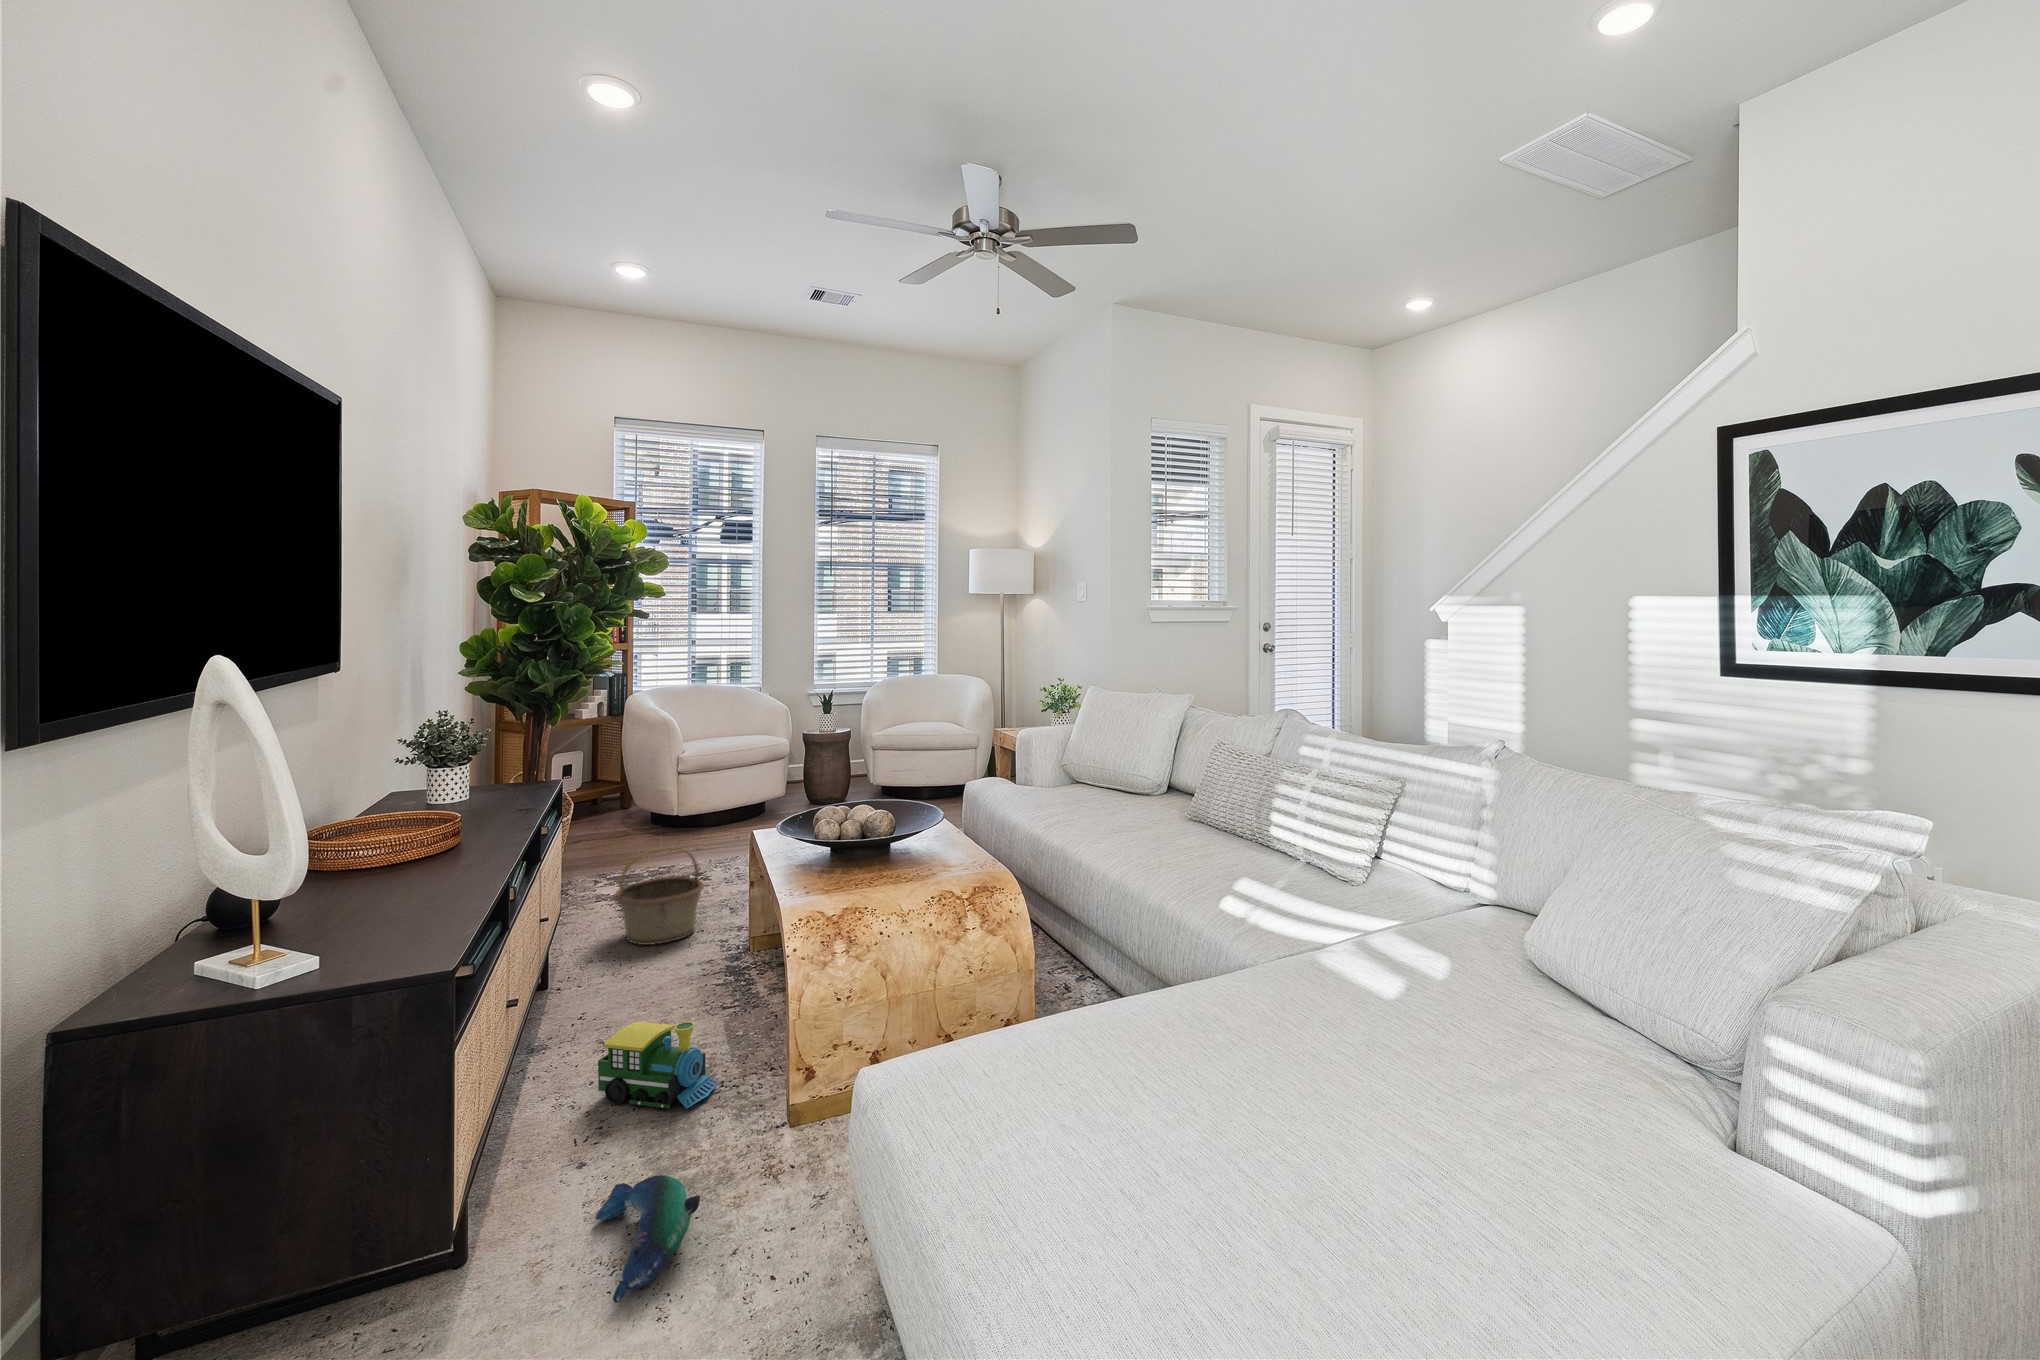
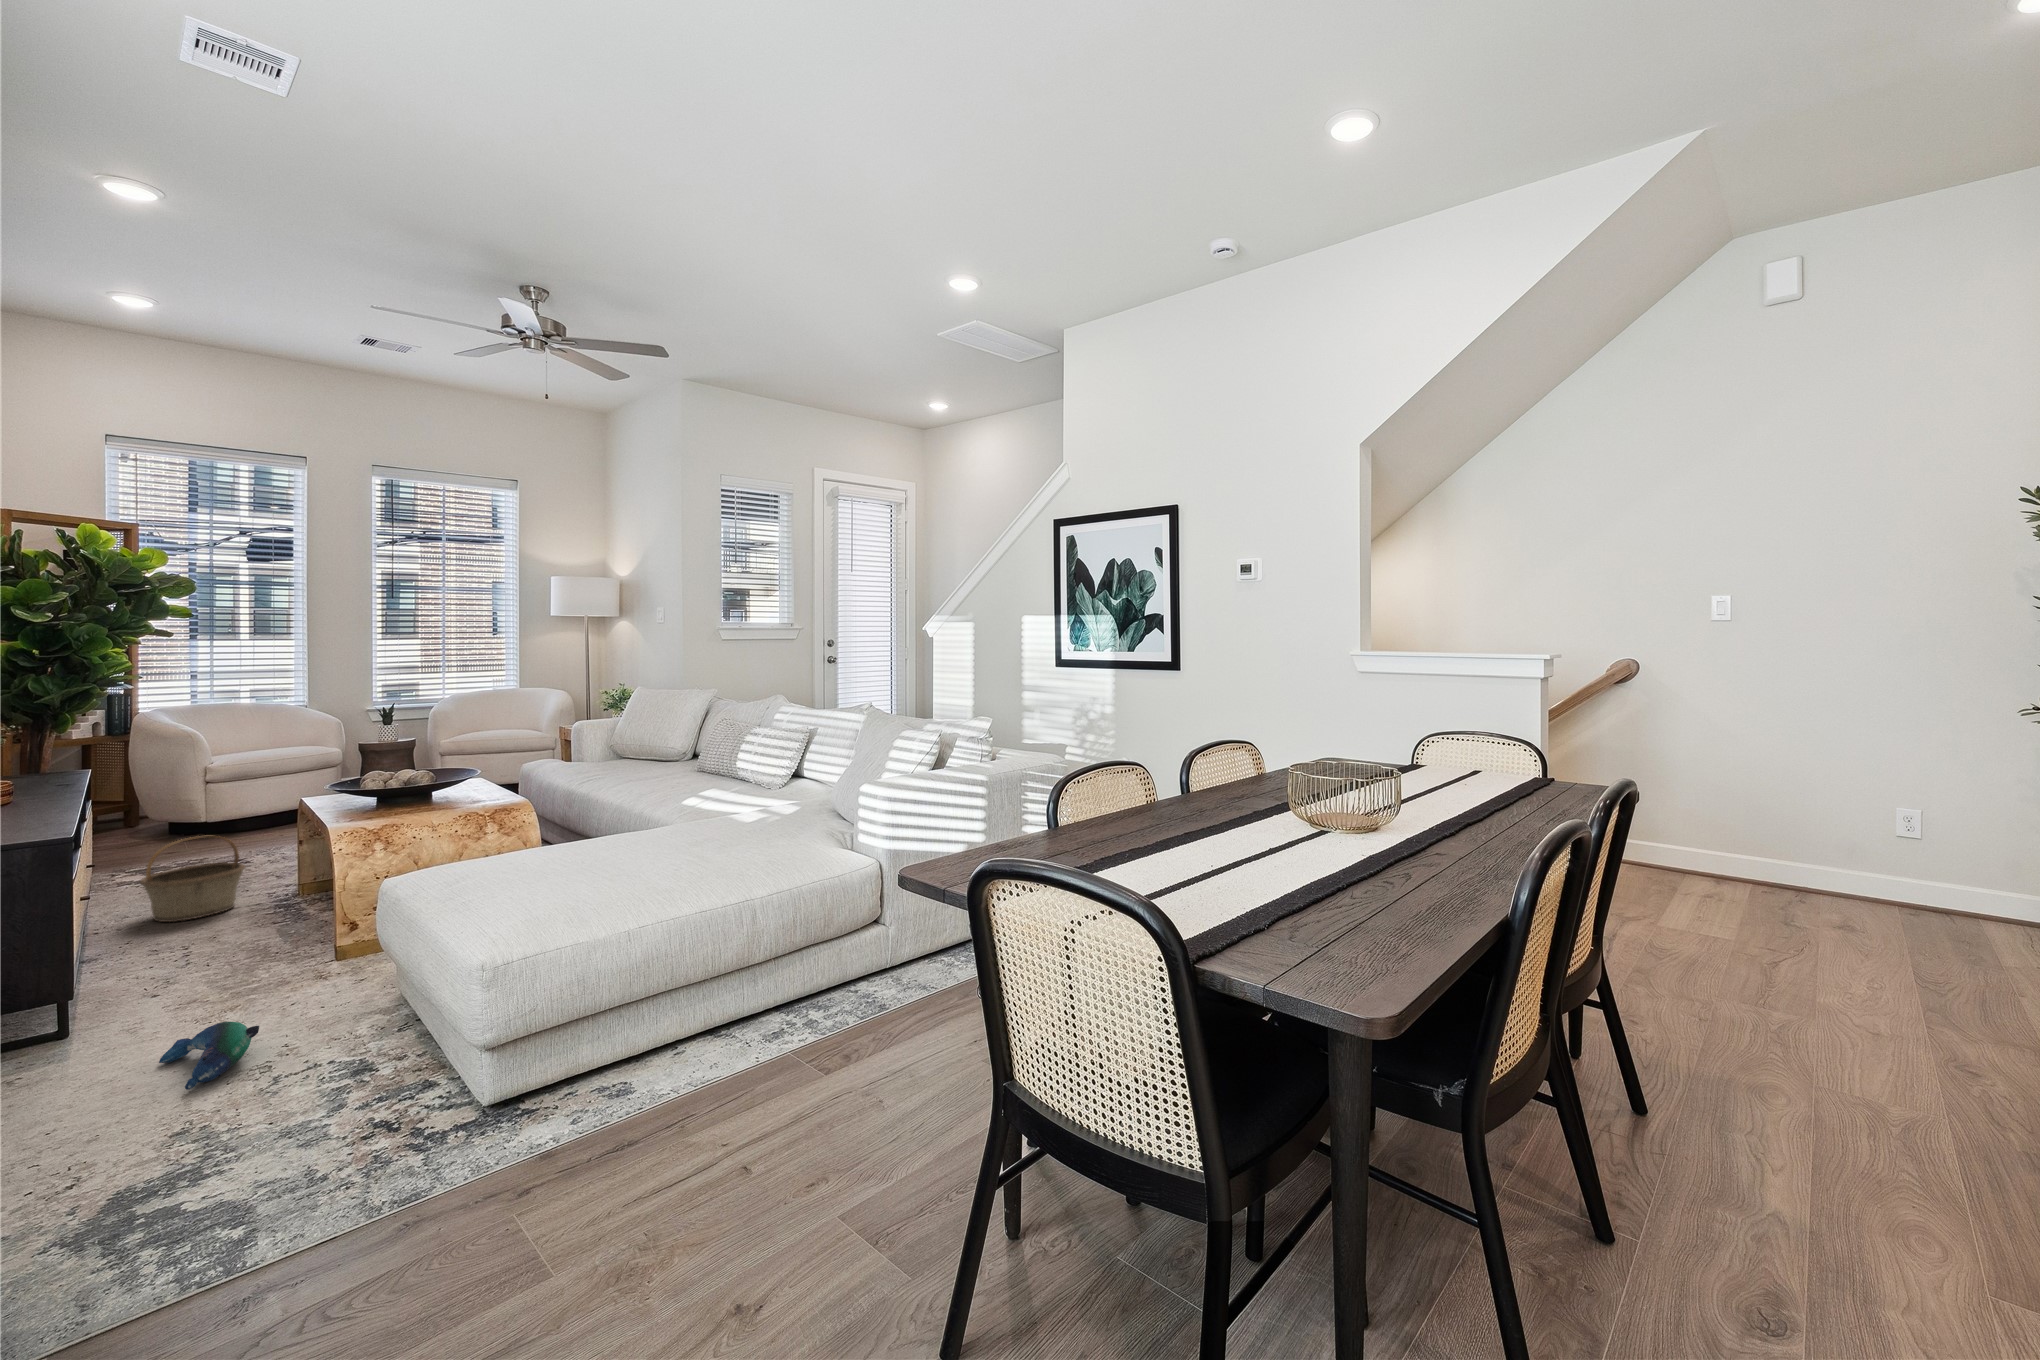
toy train: present [598,1022,718,1109] -> none [145,940,269,1011]

